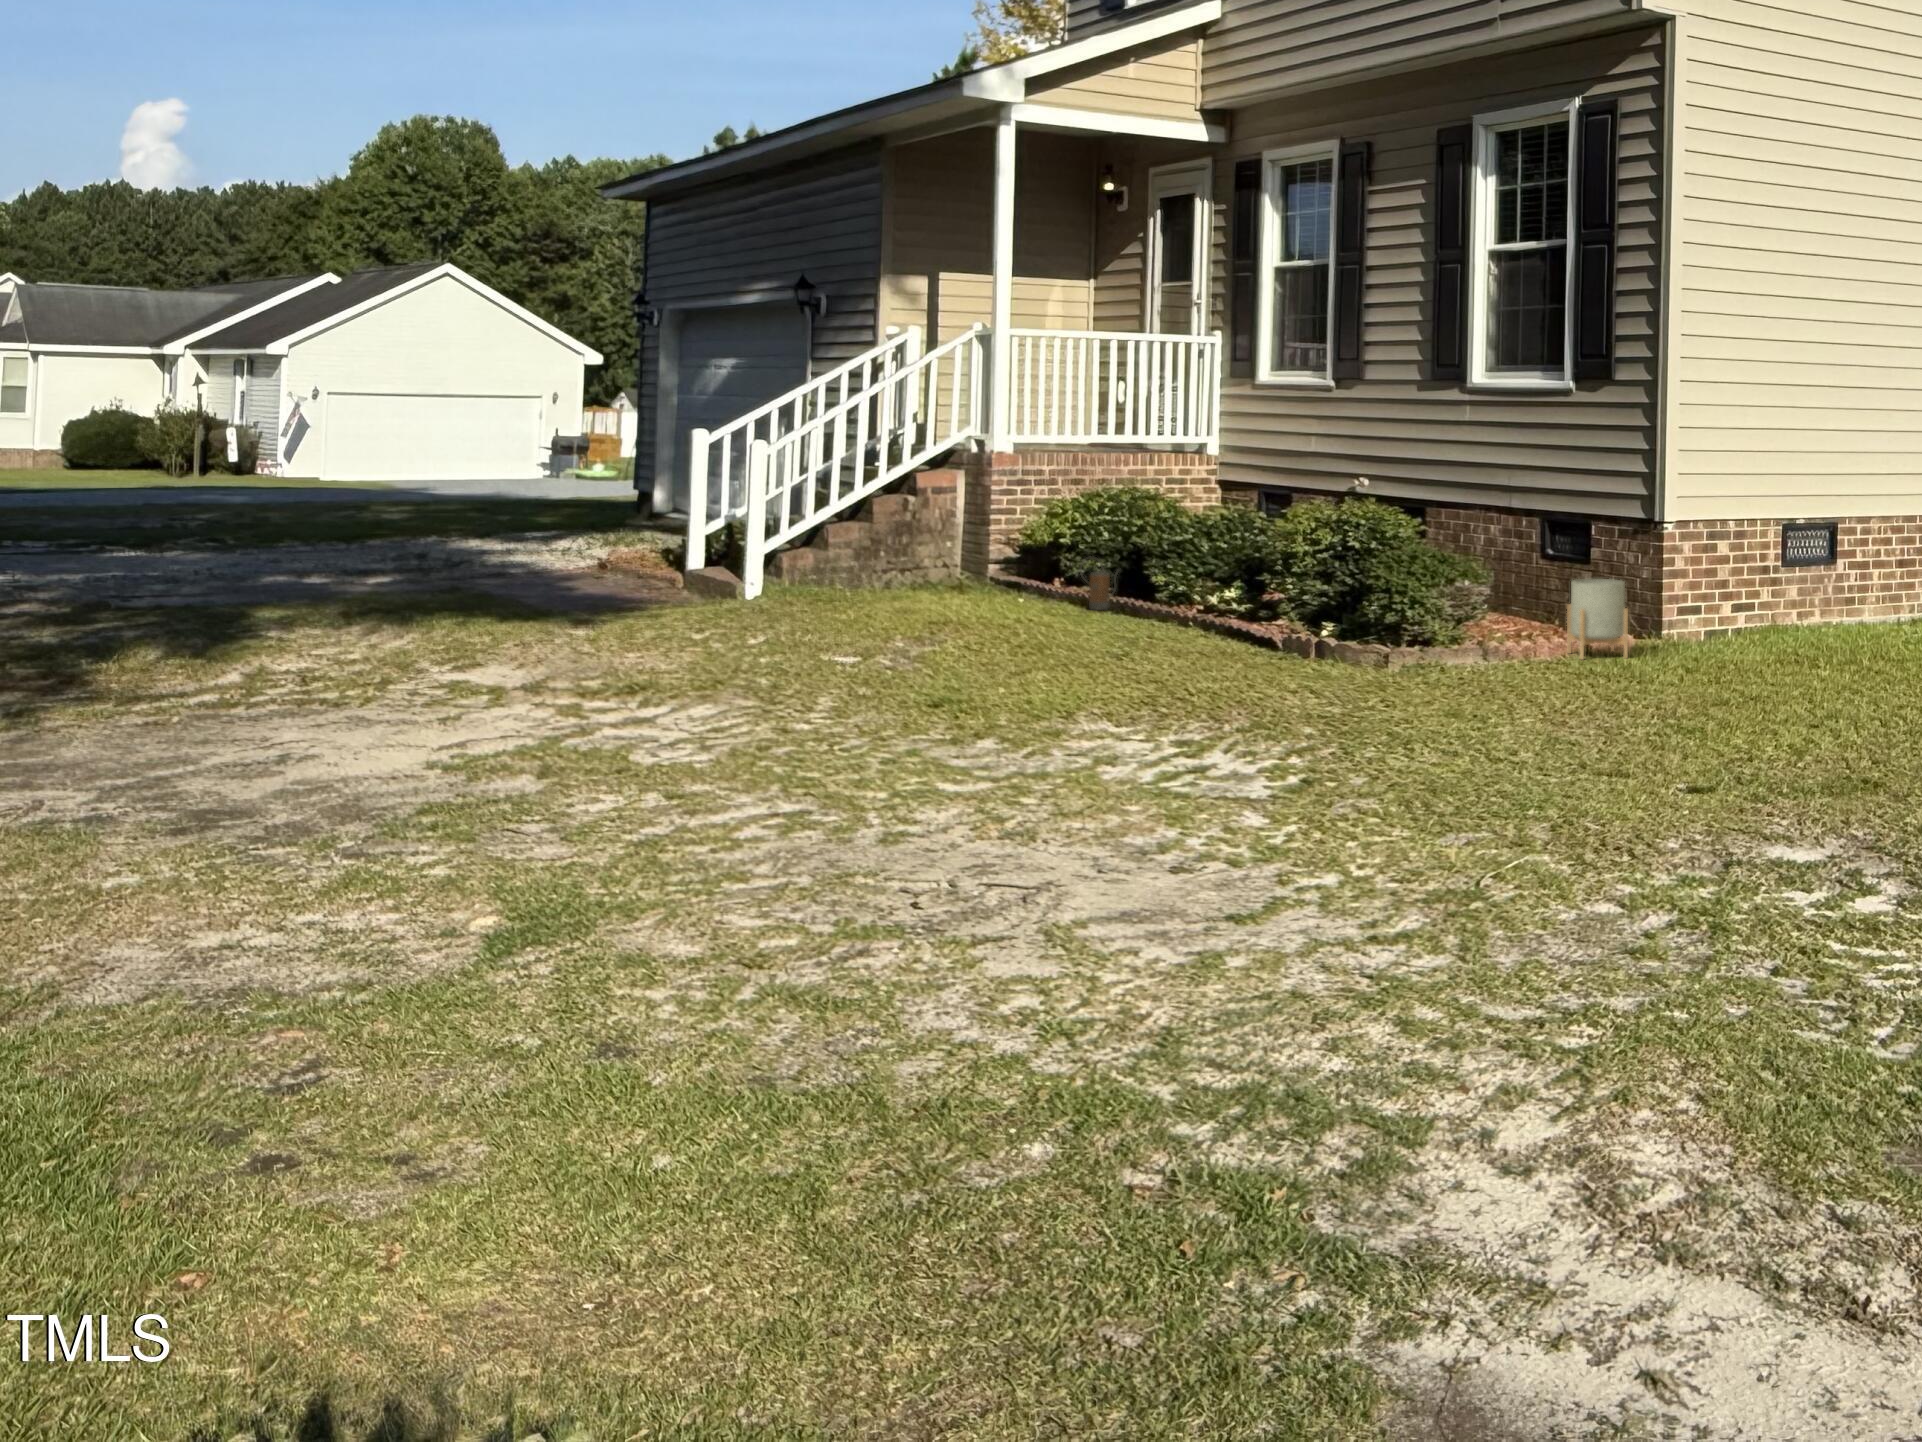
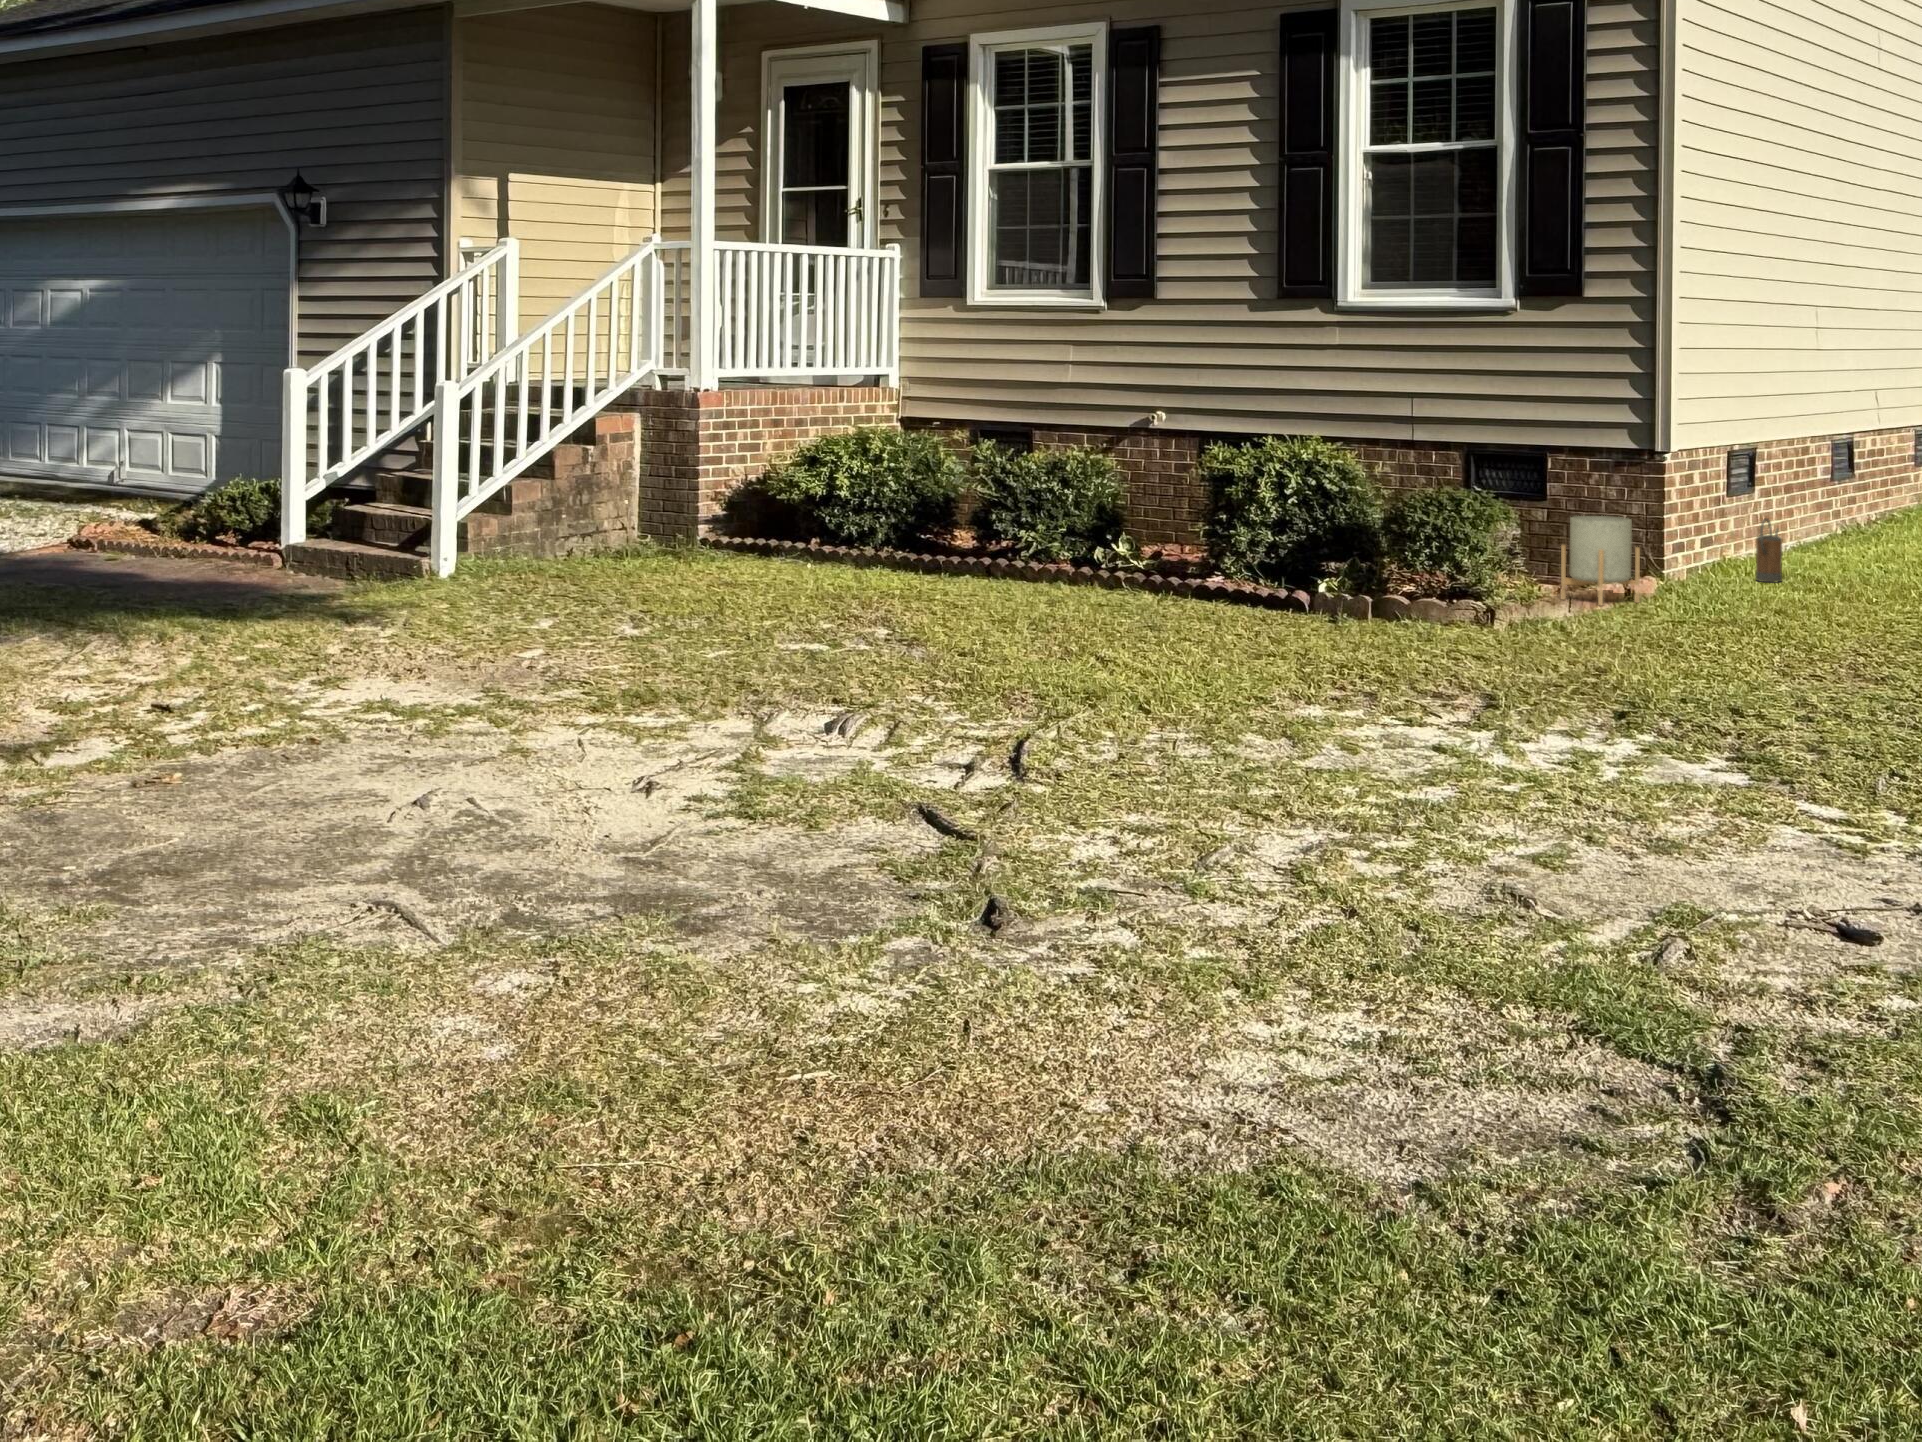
watering can: present [1088,569,1115,610] -> present [1756,518,1782,582]

